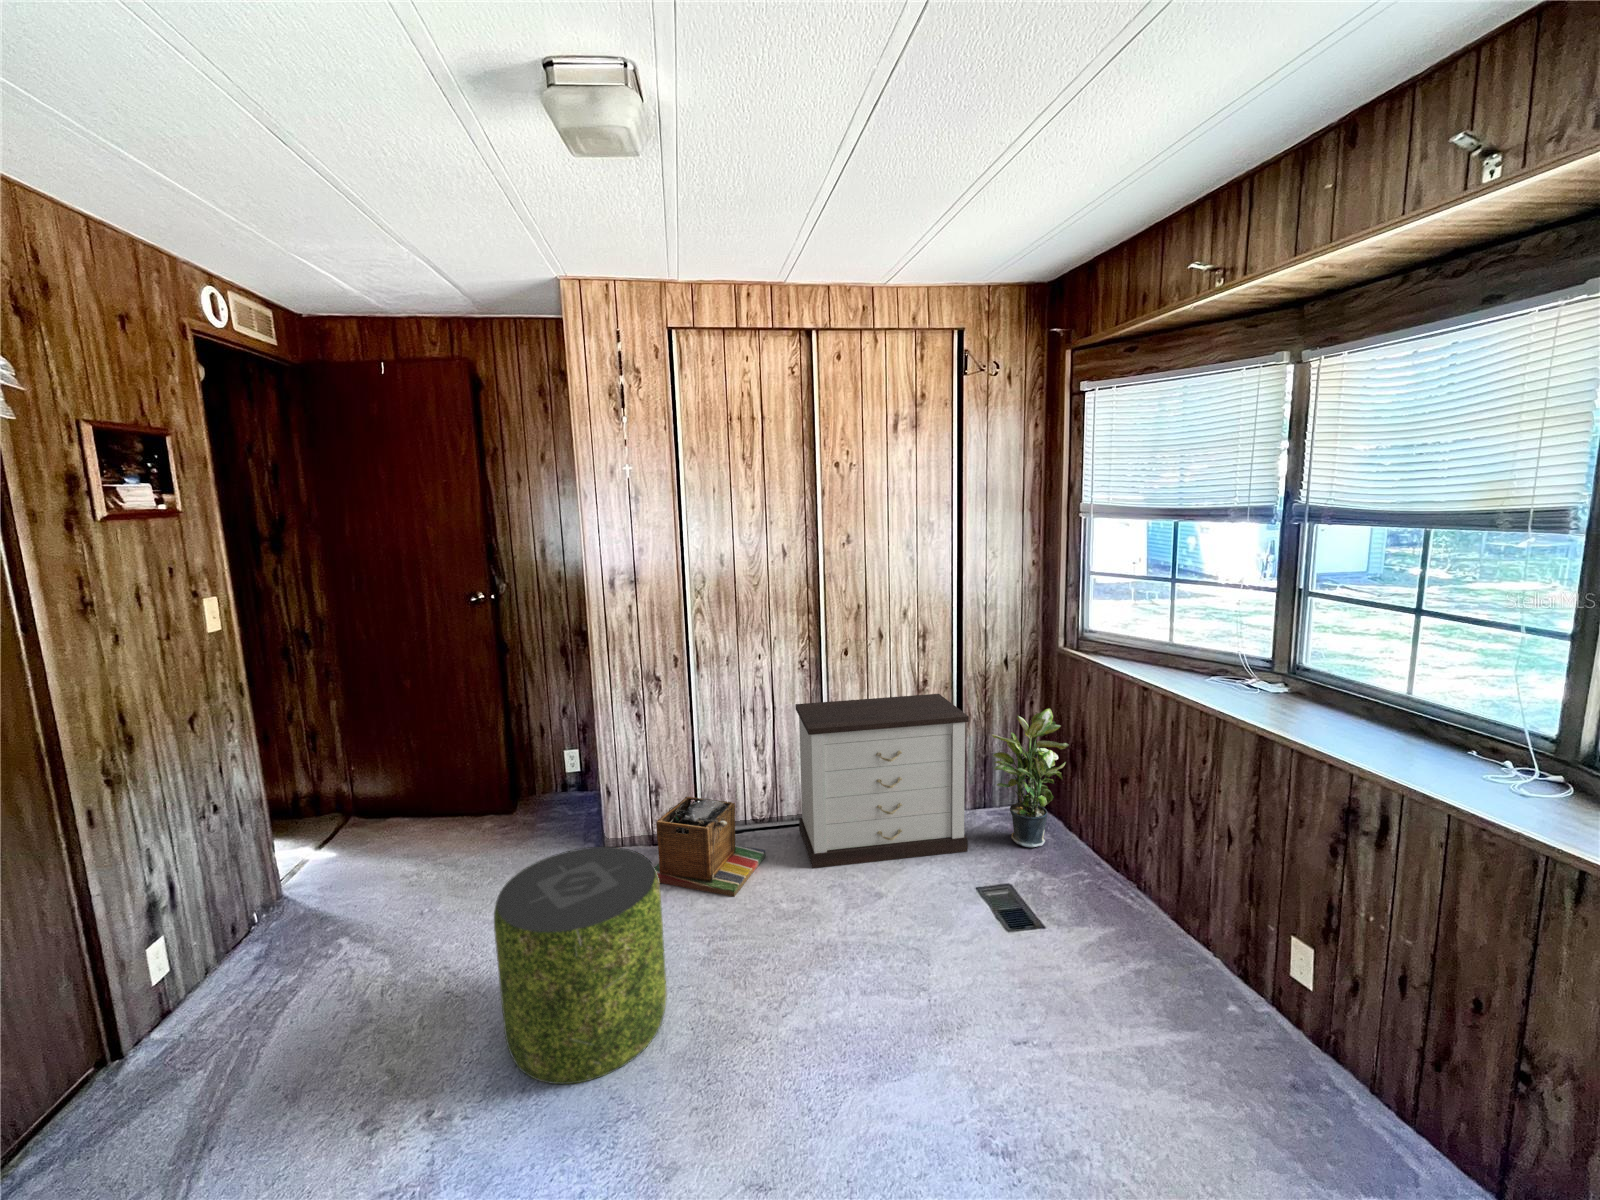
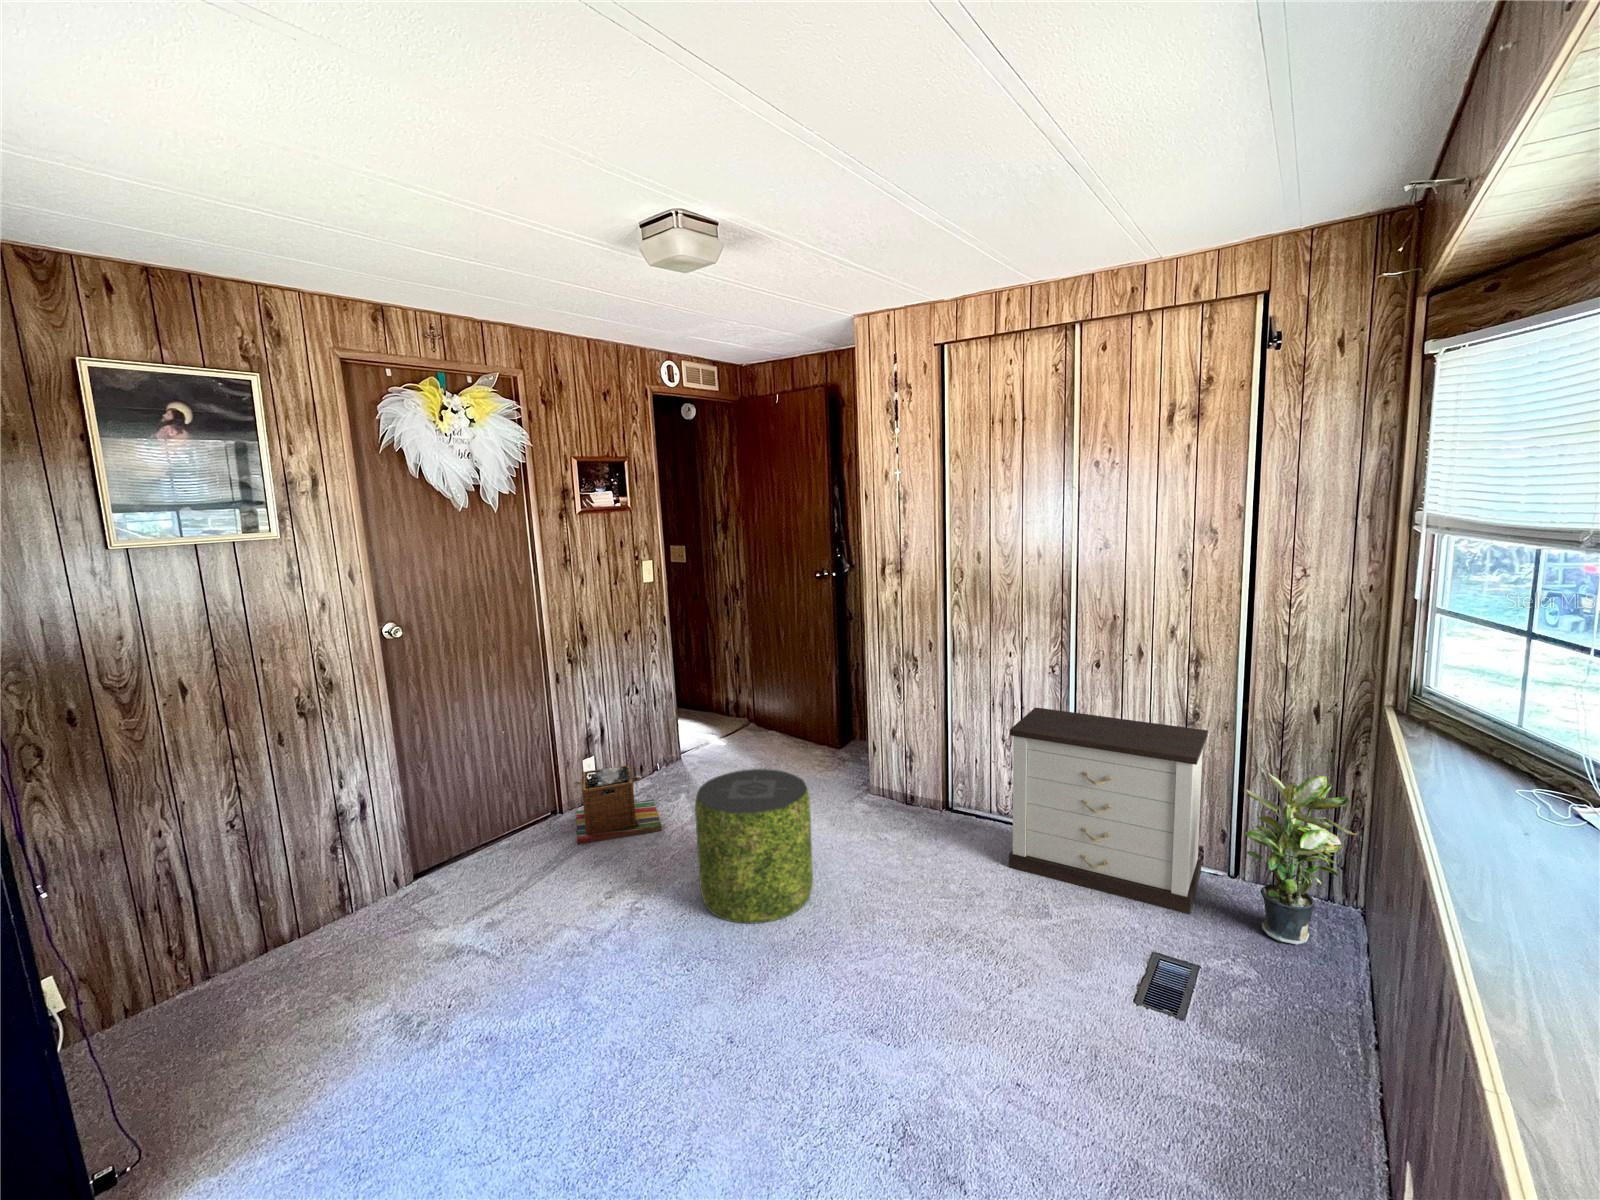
laundry basket: present [654,797,766,897] -> present [575,765,662,844]

